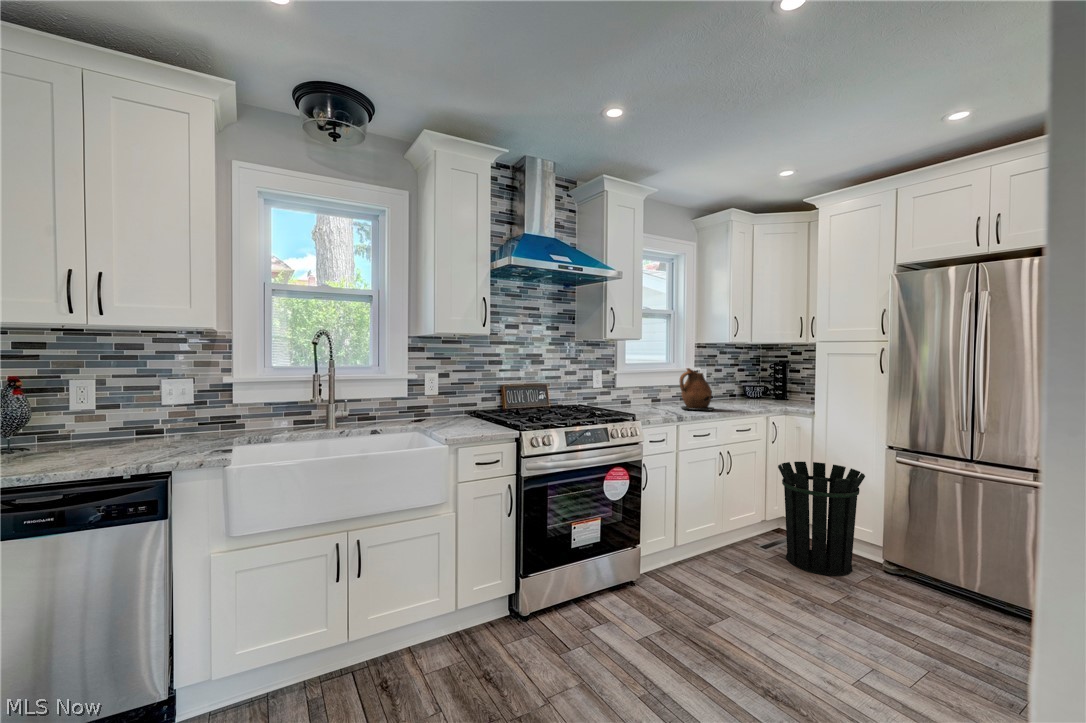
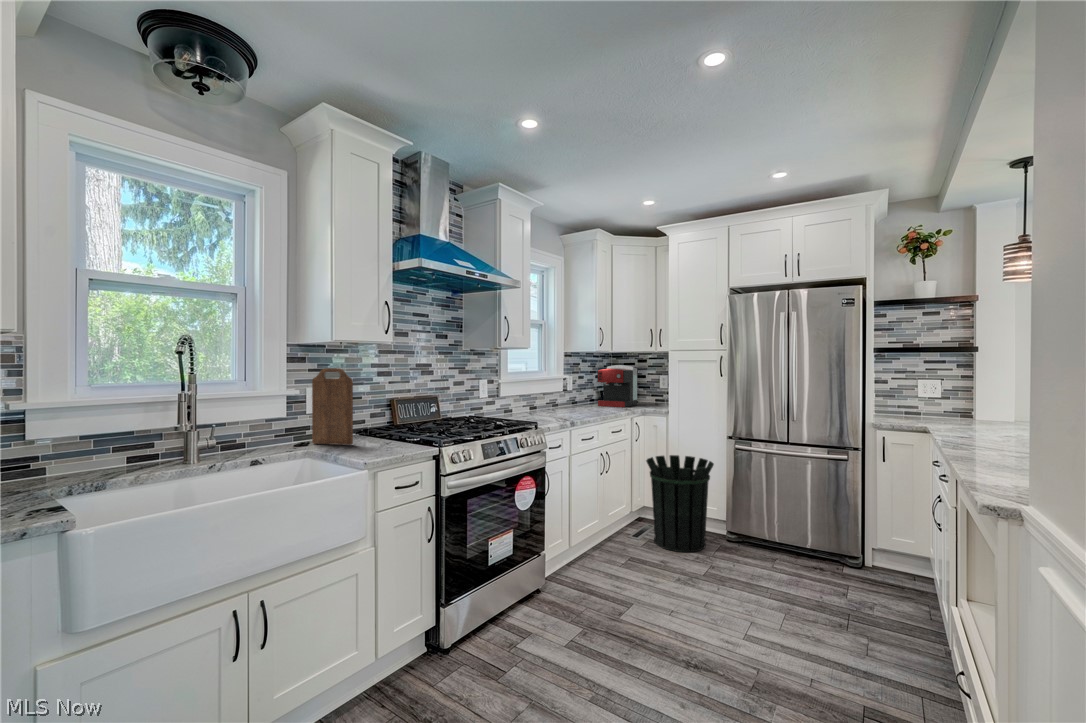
cutting board: none [424,357,452,424] -> present [312,368,353,445]
coffee maker: none [733,358,782,405] -> present [597,365,637,407]
ceramic pitcher: present [679,368,713,410] -> none [562,376,594,416]

